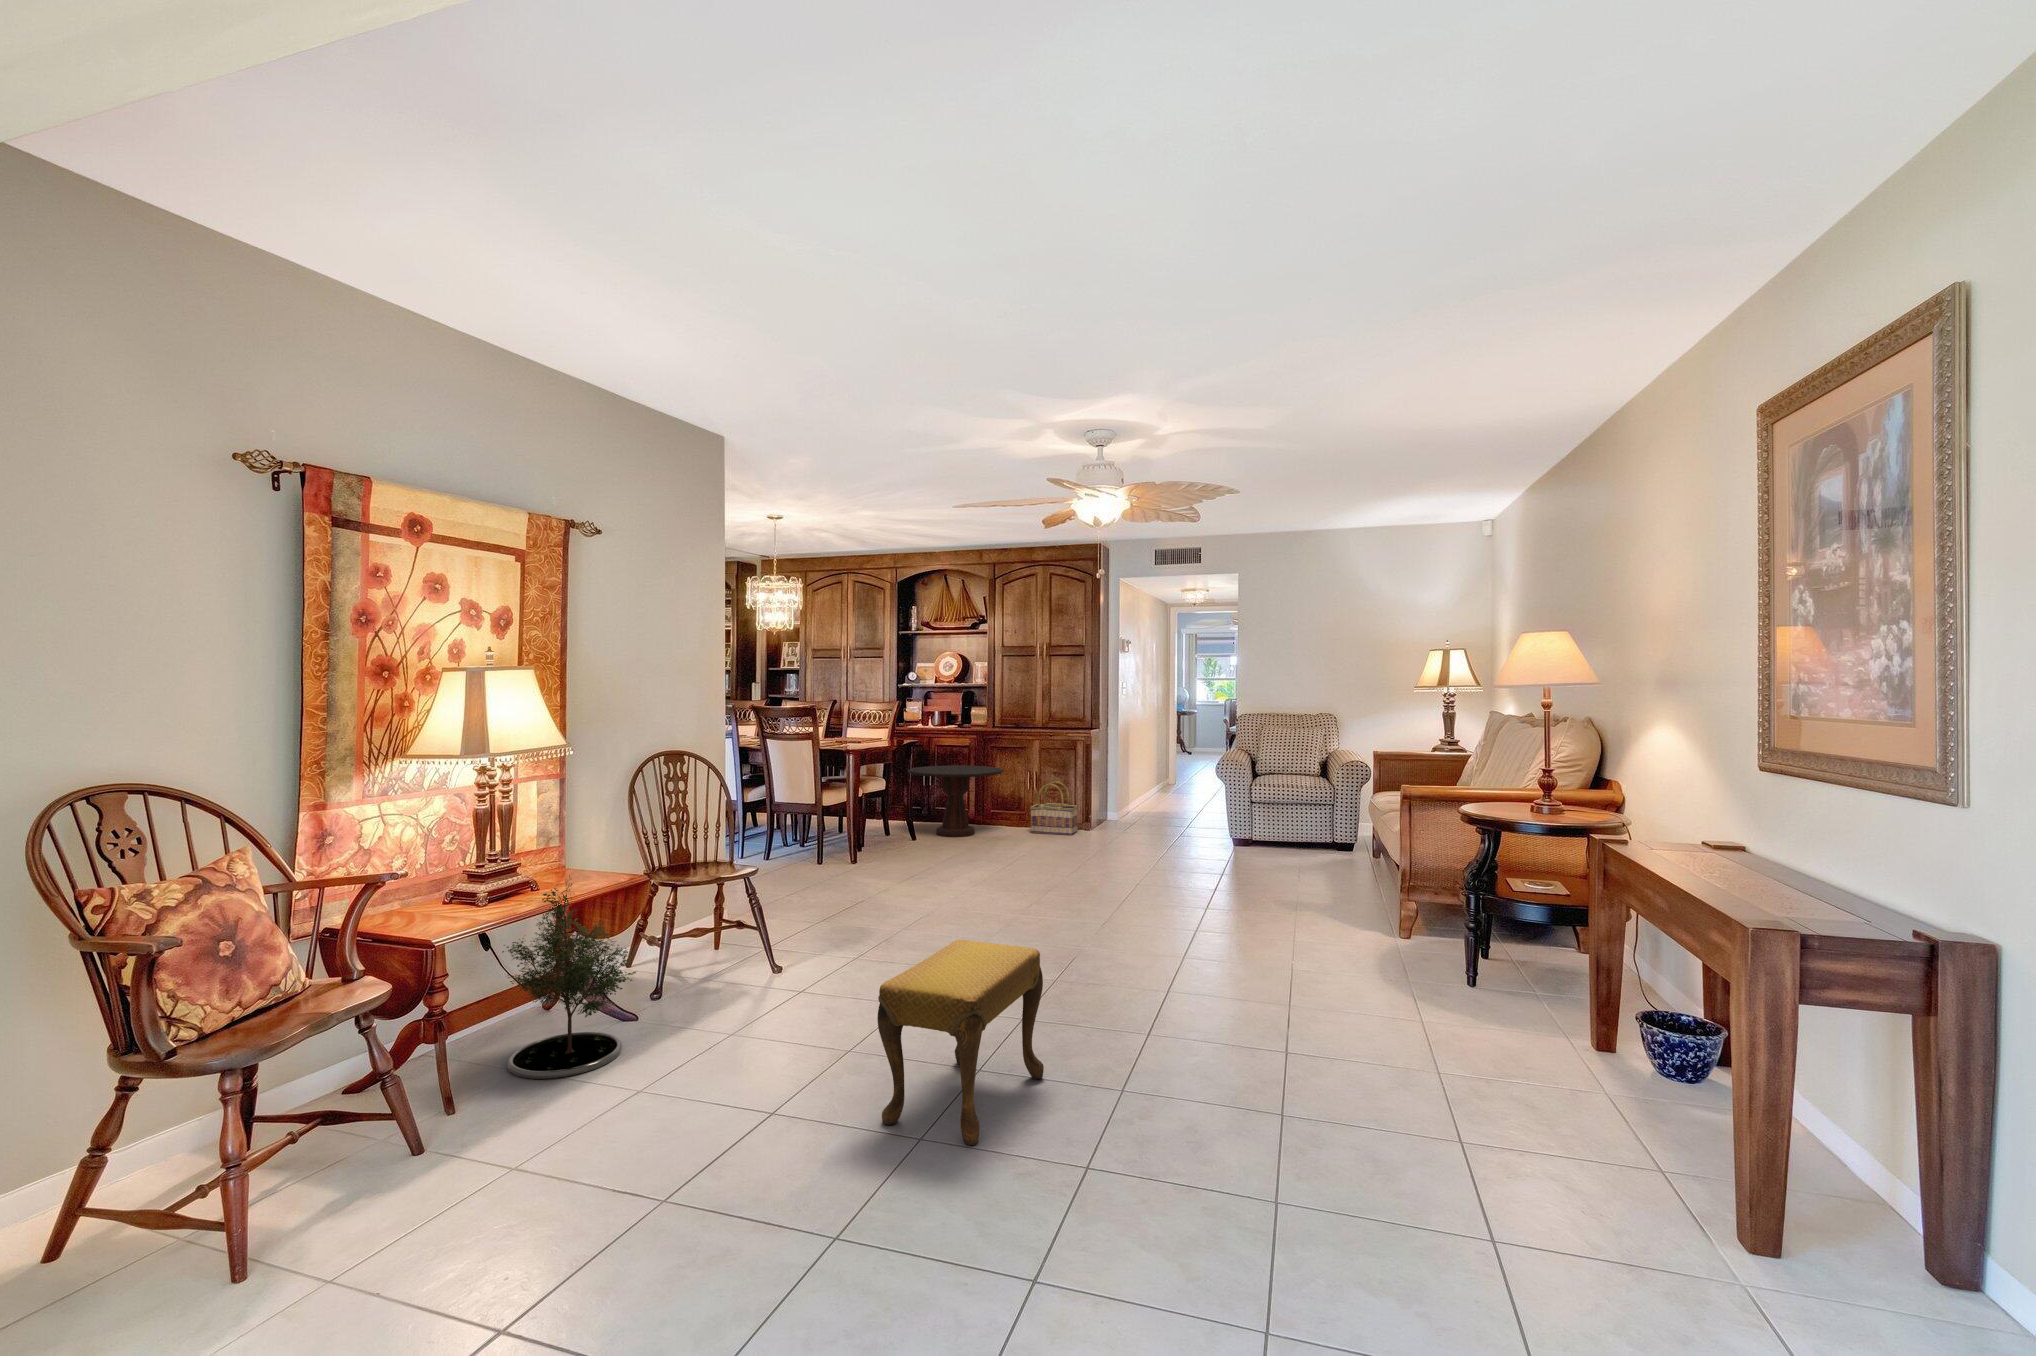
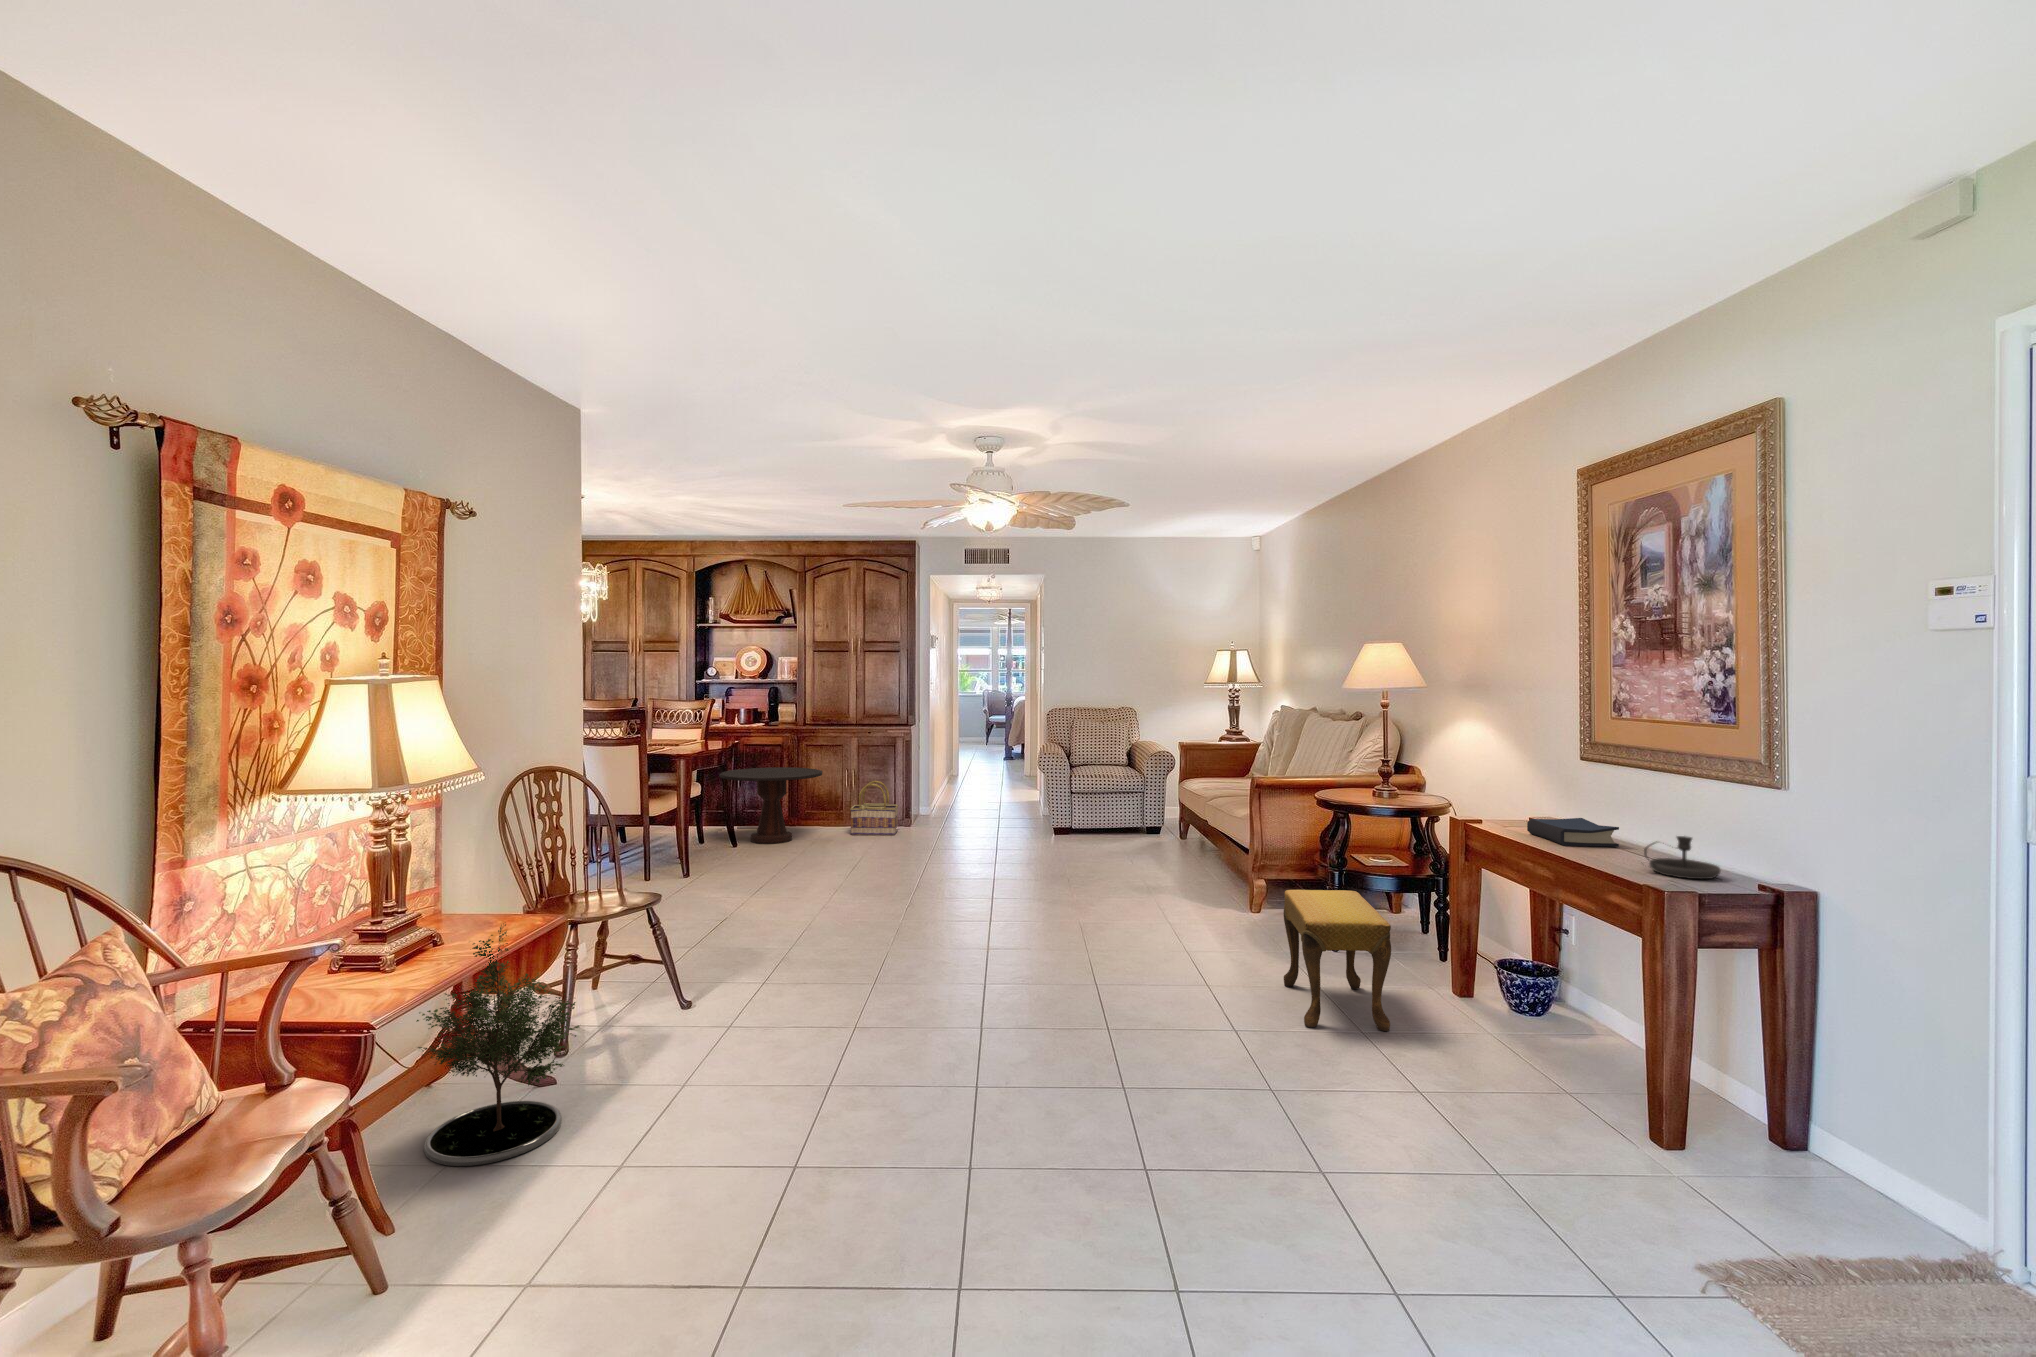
hardback book: none [1668,839,1780,878] -> present [1527,818,1619,847]
candlestick: none [1762,864,1879,921] -> present [1644,836,1721,879]
footstool: present [877,940,1044,1145] -> present [1283,890,1391,1031]

